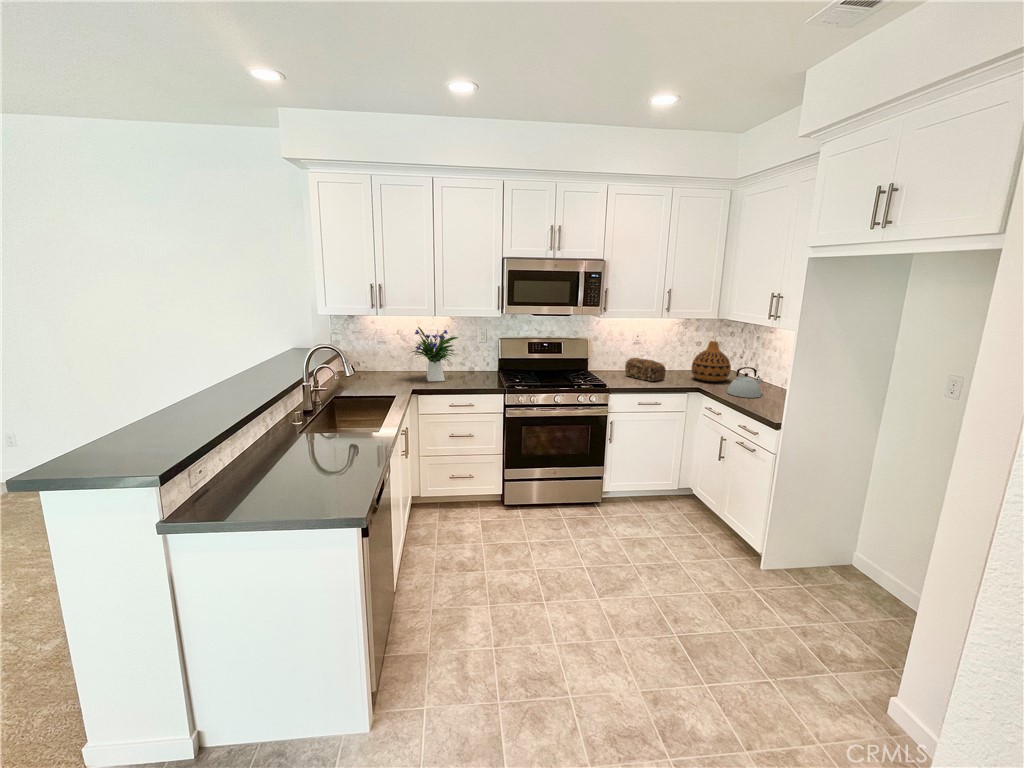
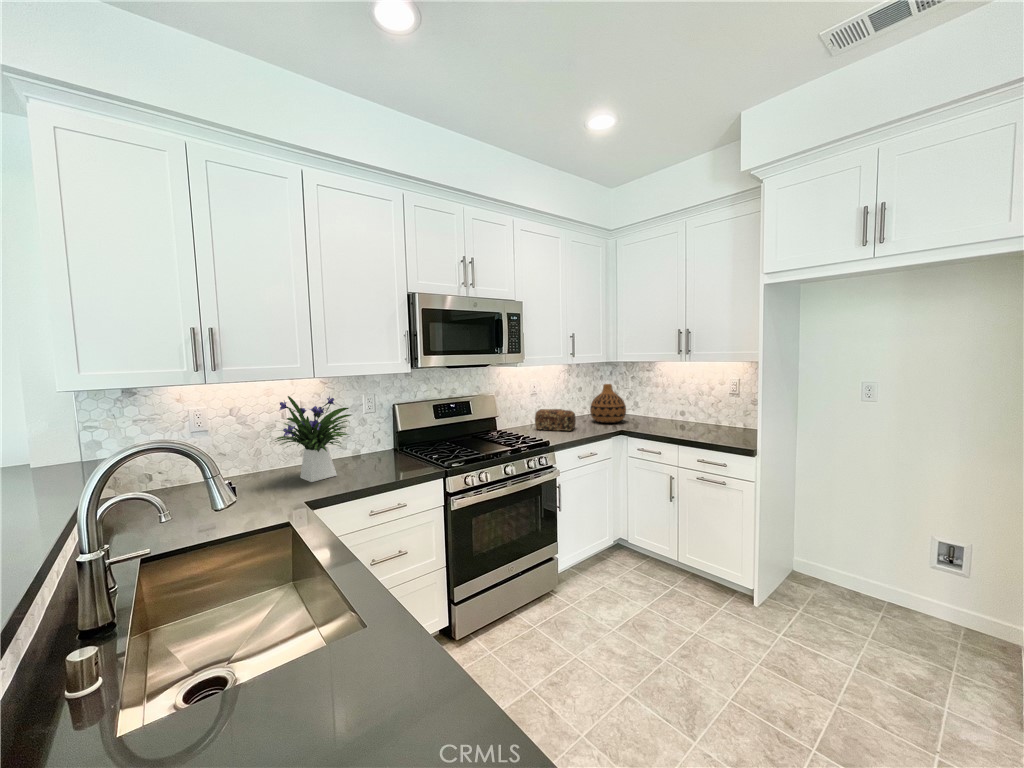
kettle: present [727,367,762,398] -> none [643,403,674,432]

